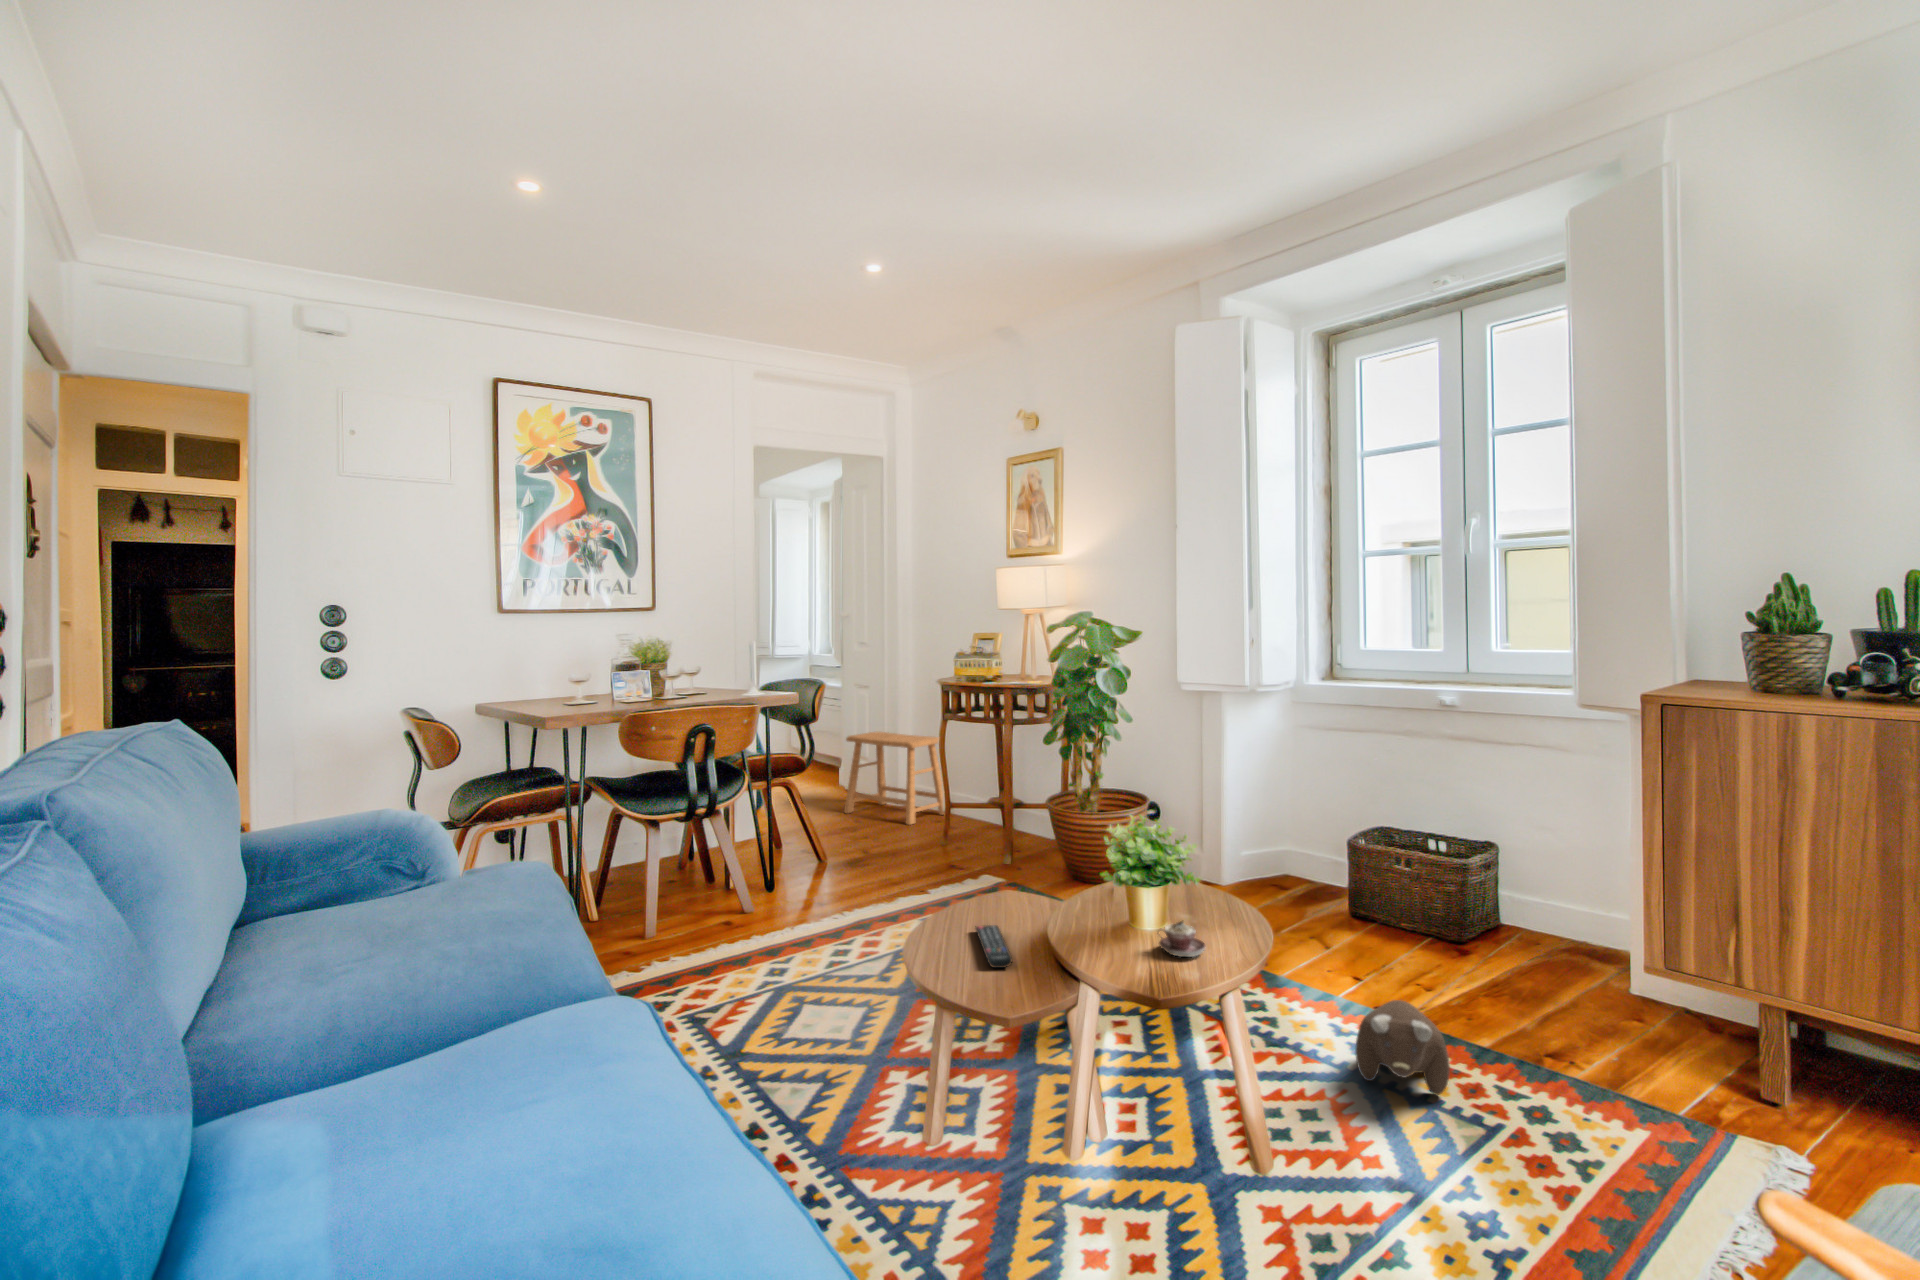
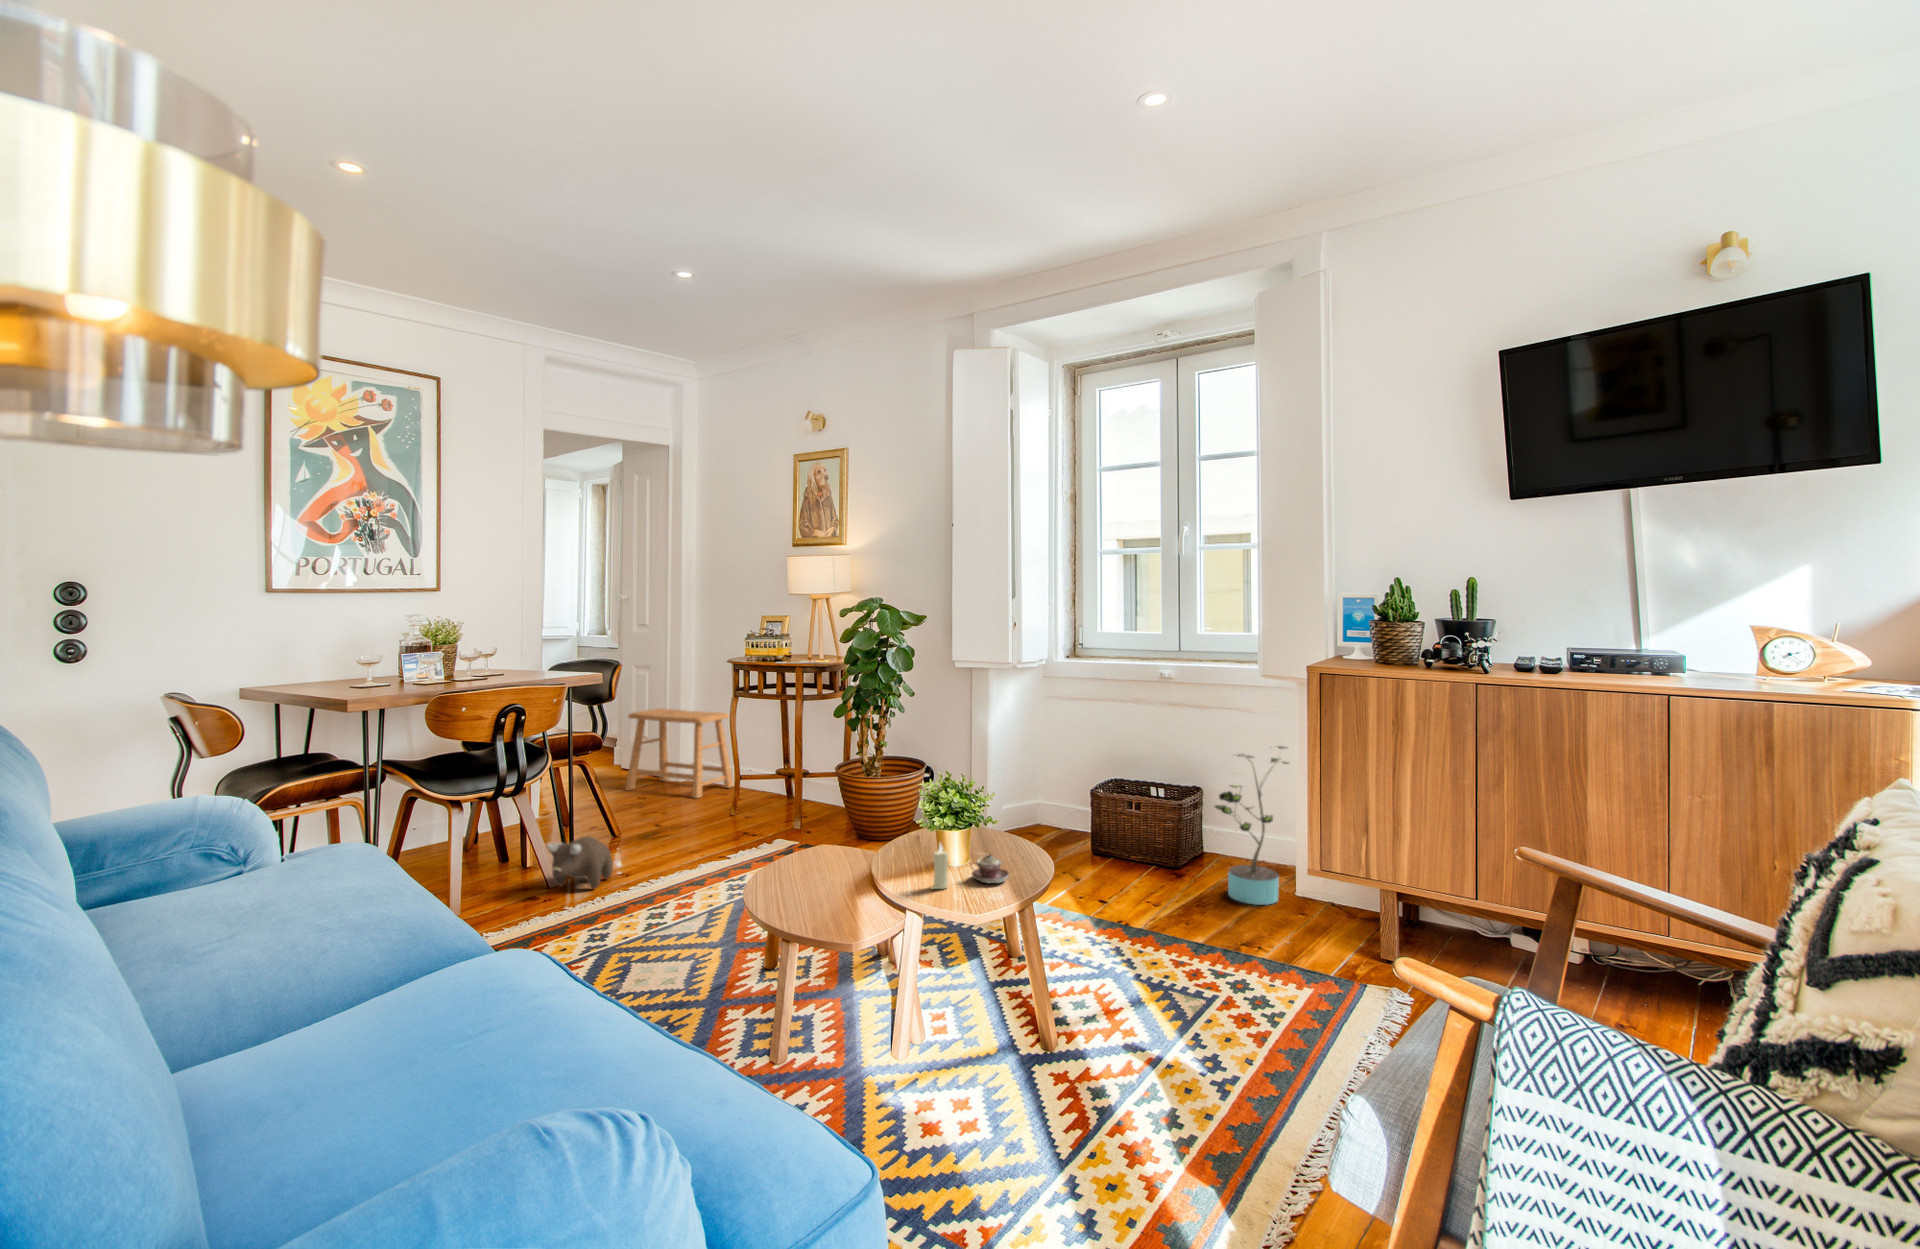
potted plant: none [1503,794,1616,1002] -> present [1215,746,1288,905]
candle: none [1106,903,1128,959] -> present [931,845,948,889]
remote control: present [975,925,1012,968] -> none [806,872,847,907]
plush toy: present [1355,1000,1450,1095] -> present [547,837,613,889]

